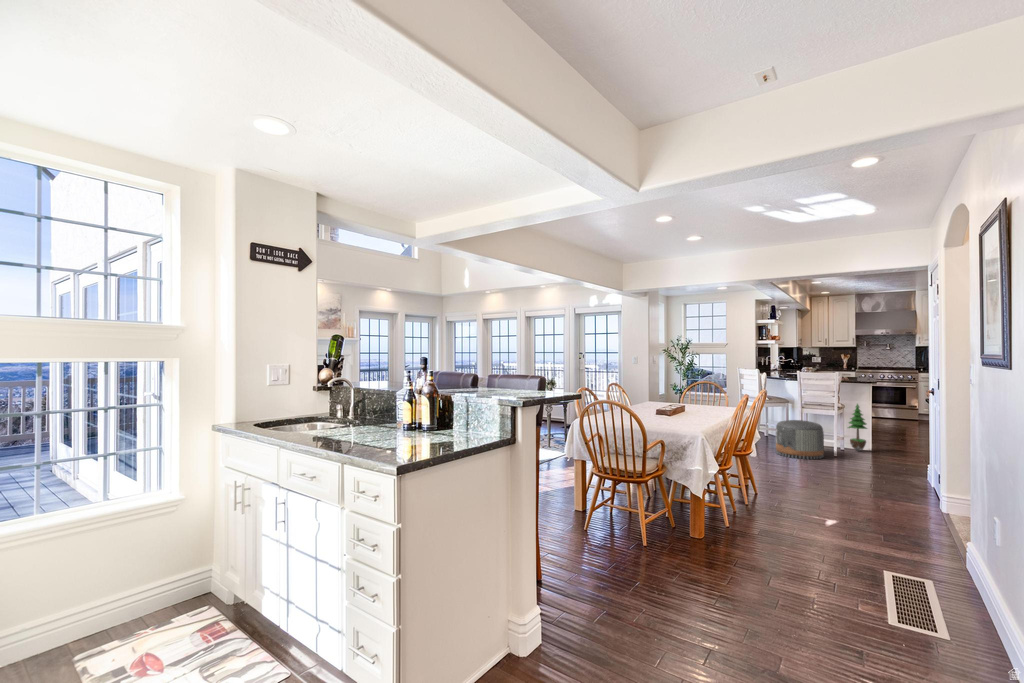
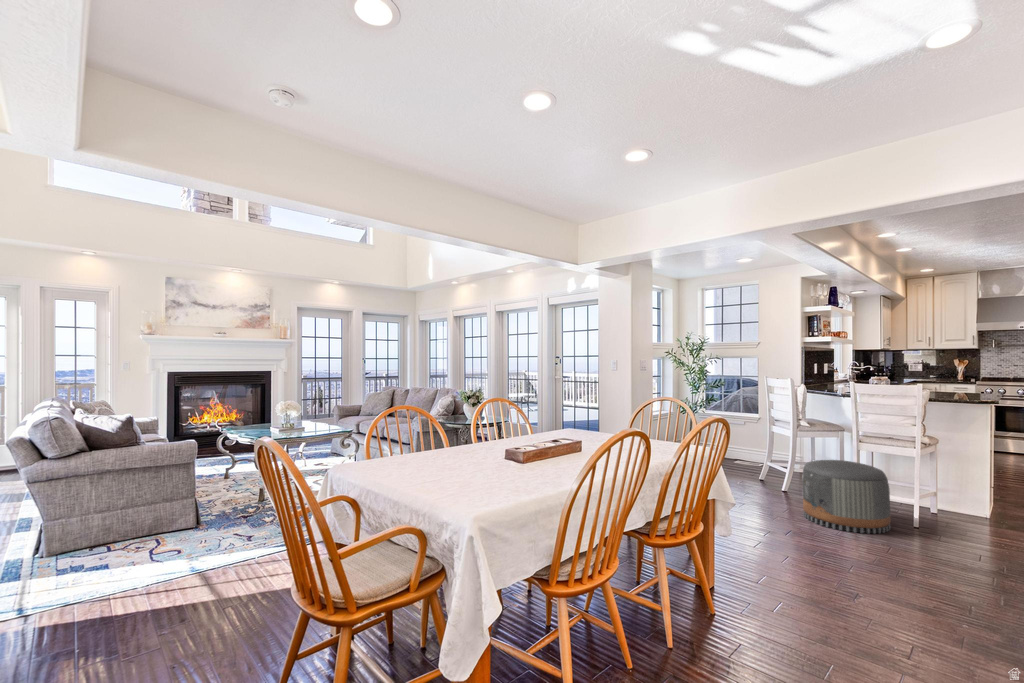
potted tree: present [848,404,867,451] -> none [943,435,985,521]

